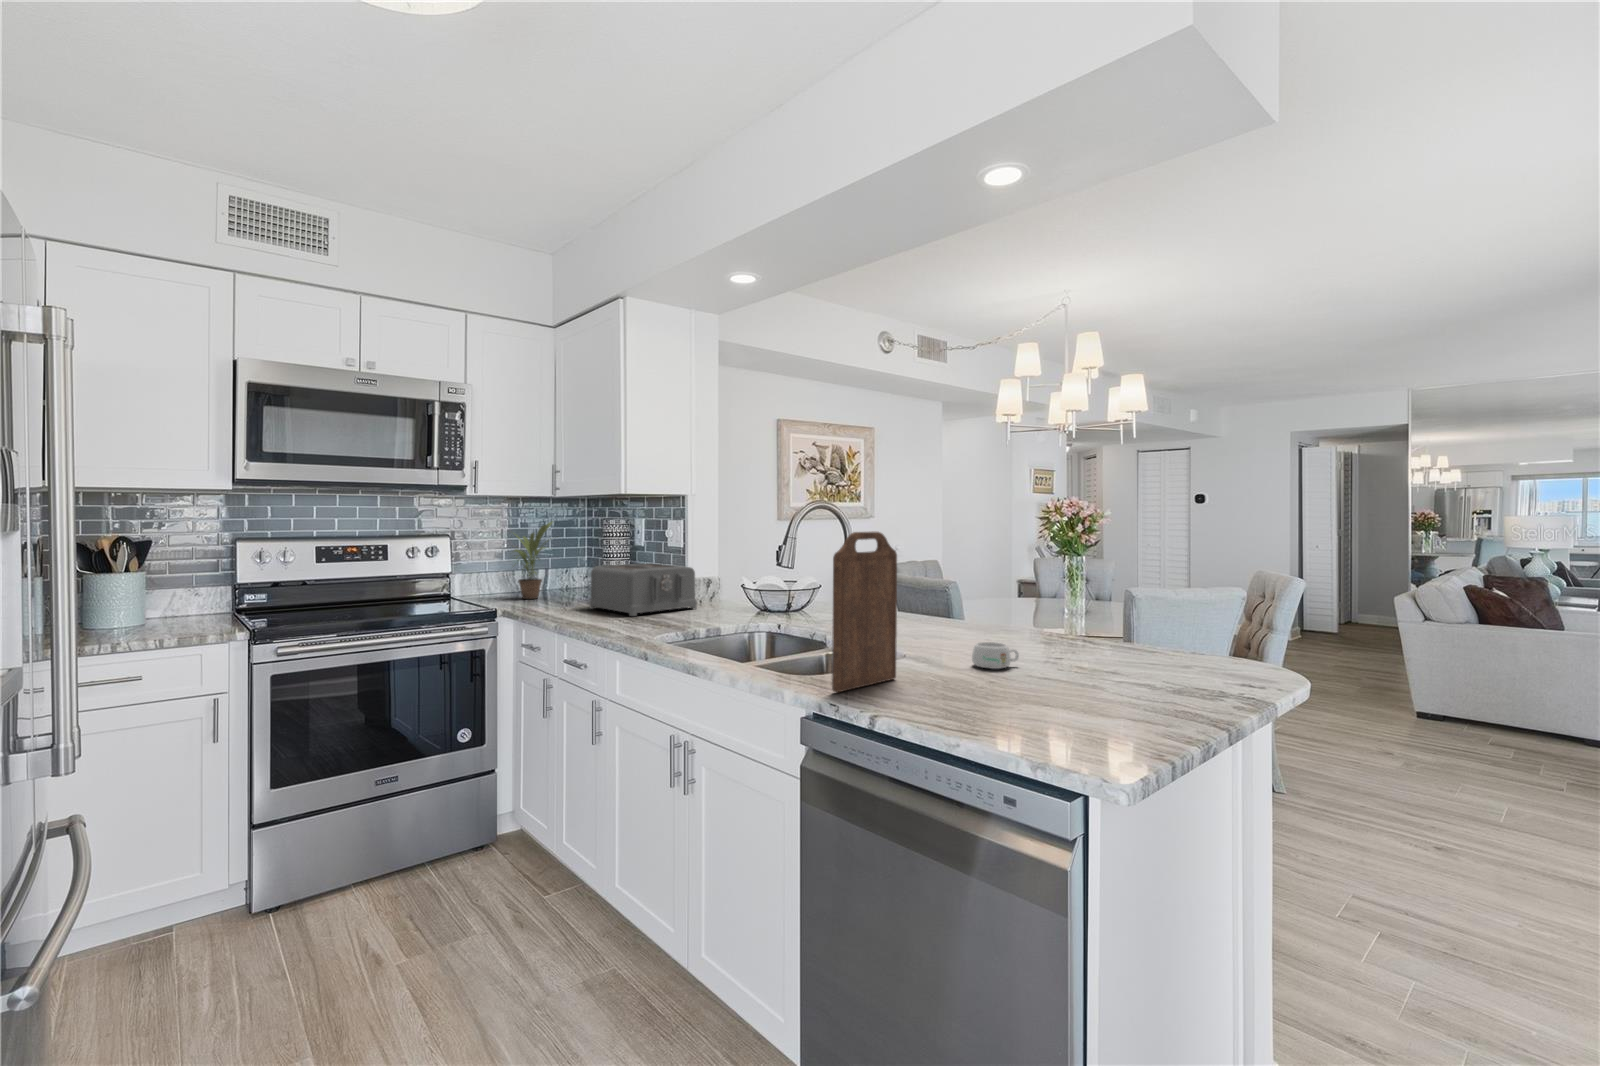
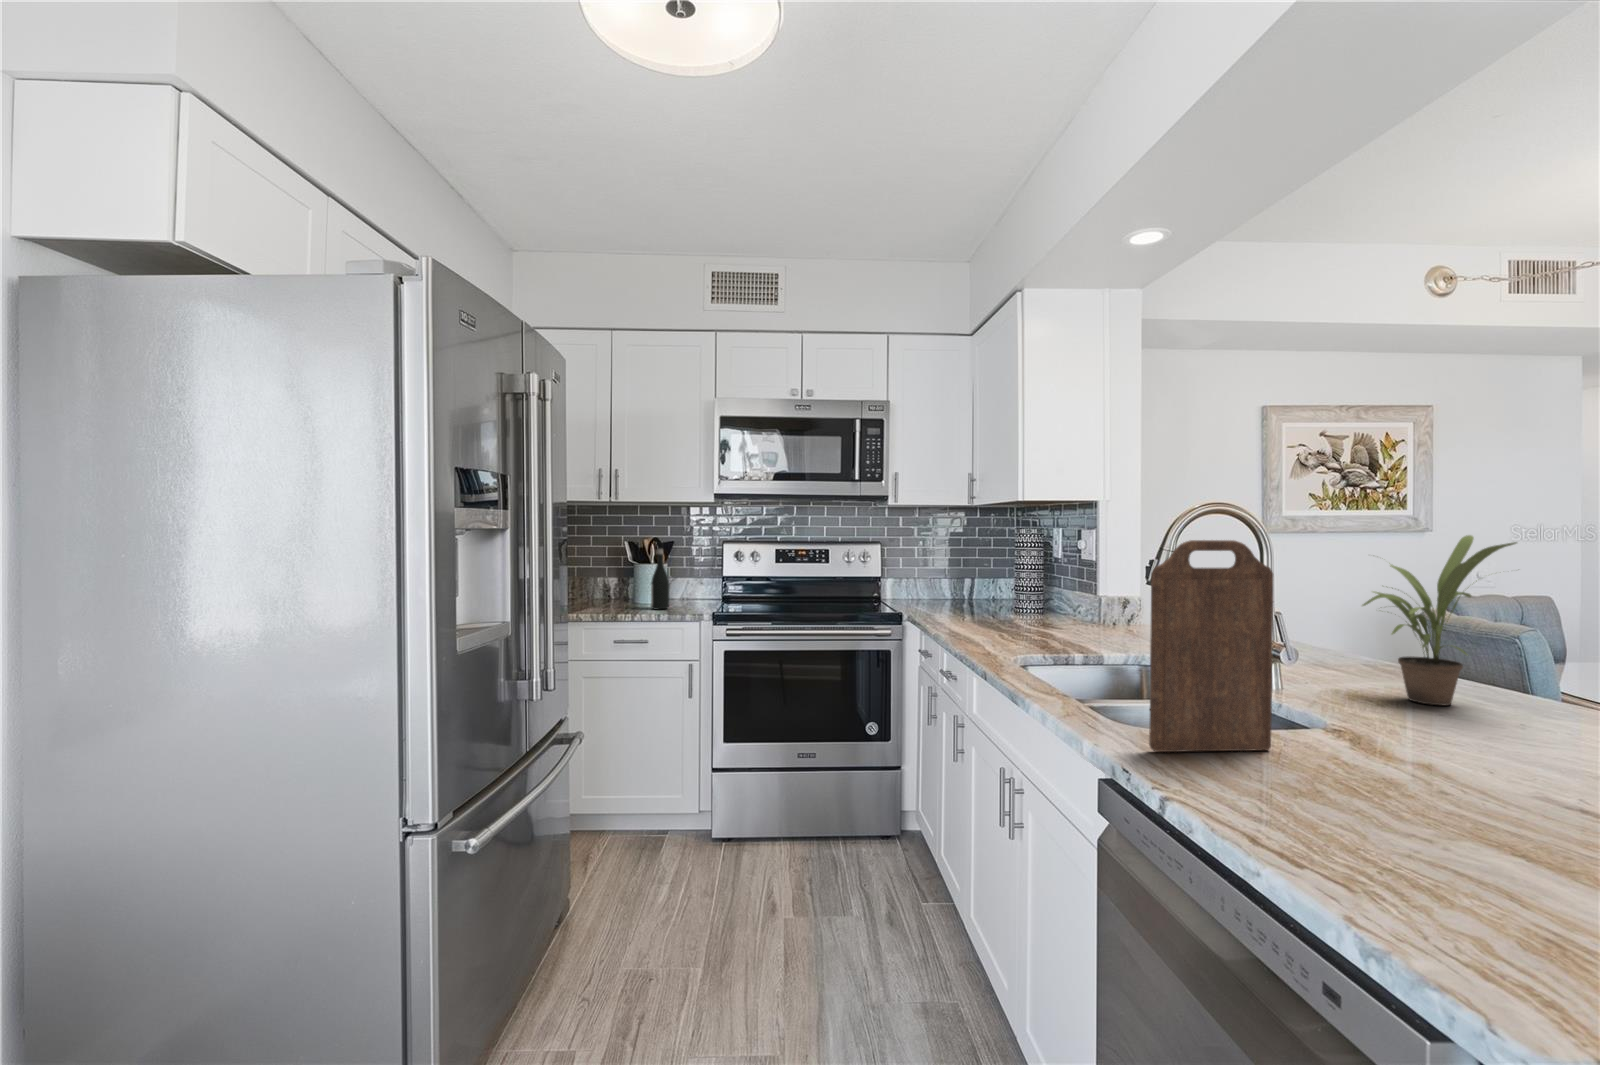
potted plant: present [514,522,552,599] -> present [1363,535,1517,705]
wine bottle: none [124,542,157,634] -> present [651,542,669,610]
toaster: present [590,563,697,616] -> none [988,575,1103,631]
mug: present [972,642,1019,669] -> none [1438,720,1543,769]

